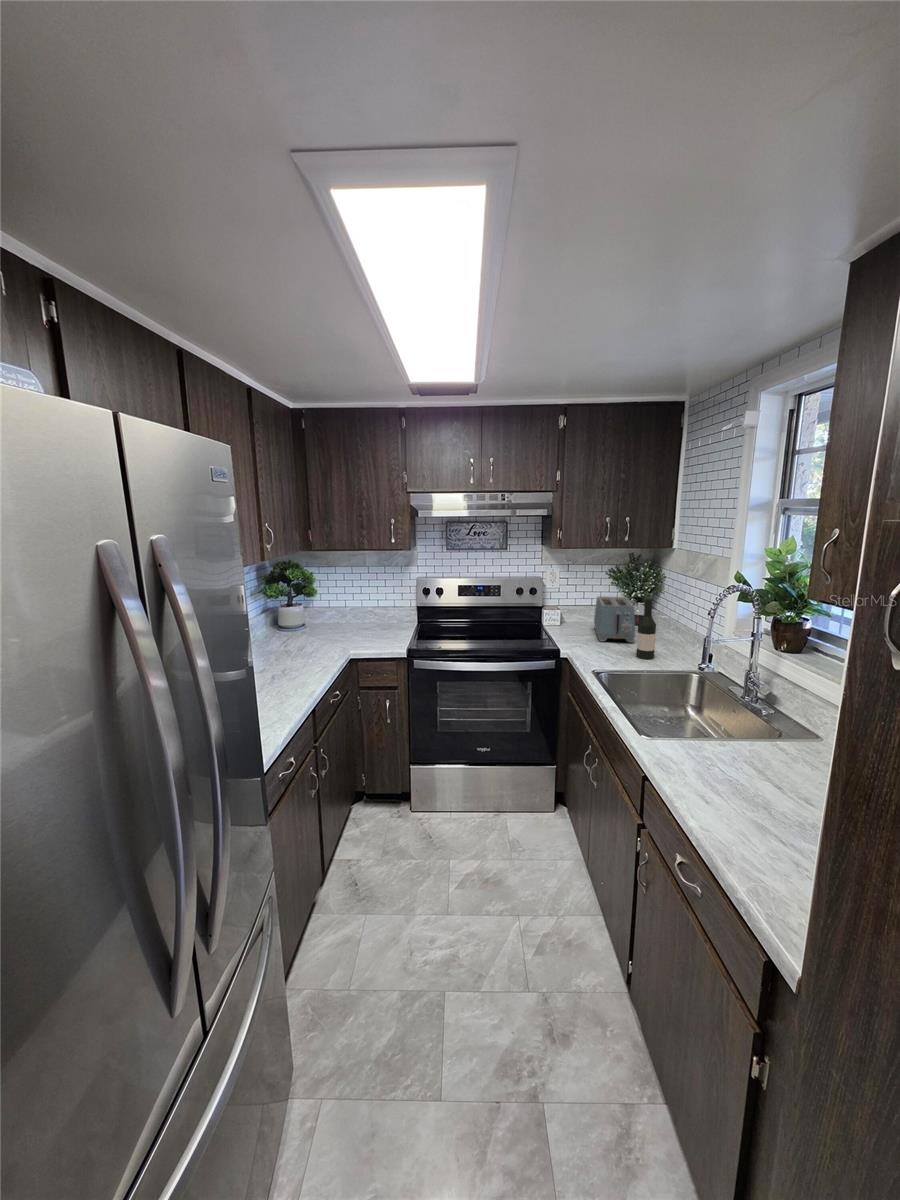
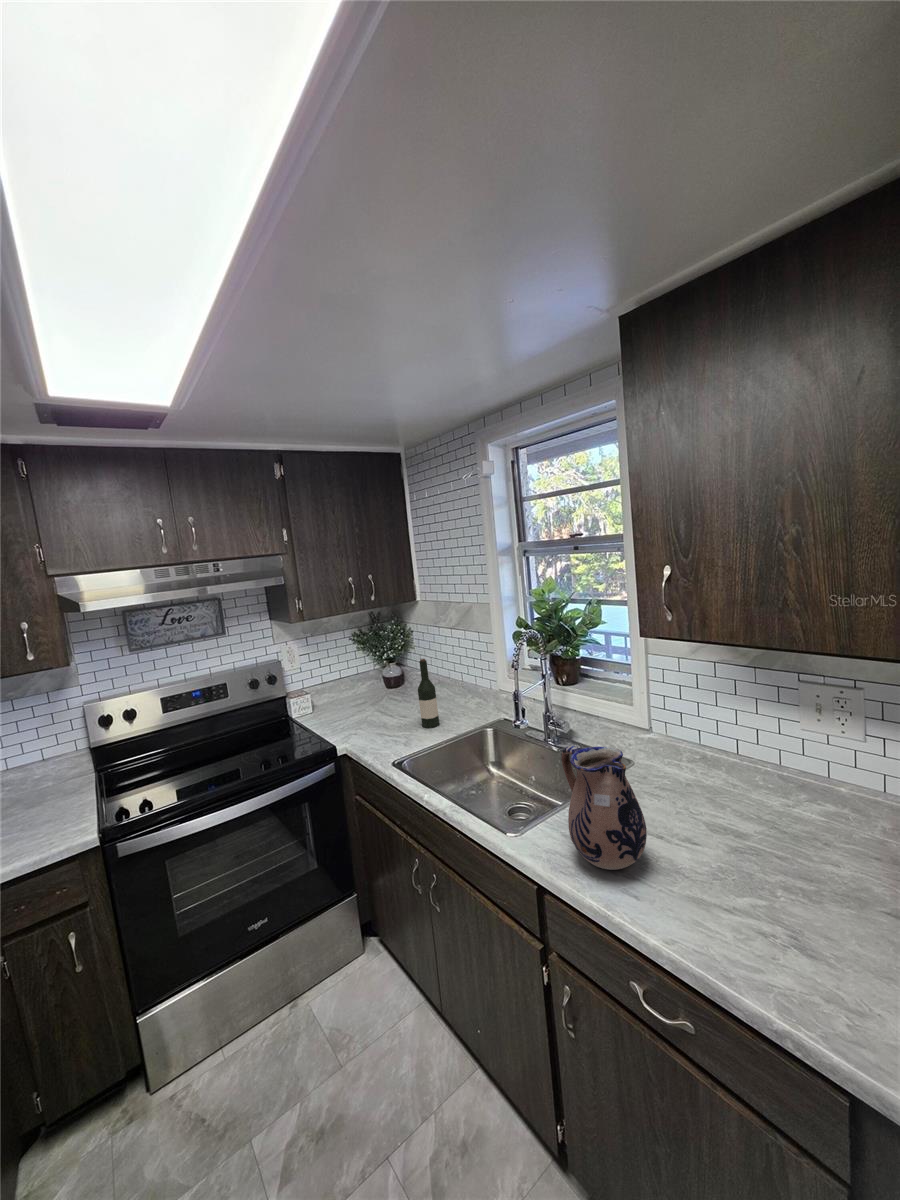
toaster: present [594,596,635,643] -> none [353,662,409,720]
ceramic pitcher: none [677,679,752,787] -> present [561,746,647,870]

